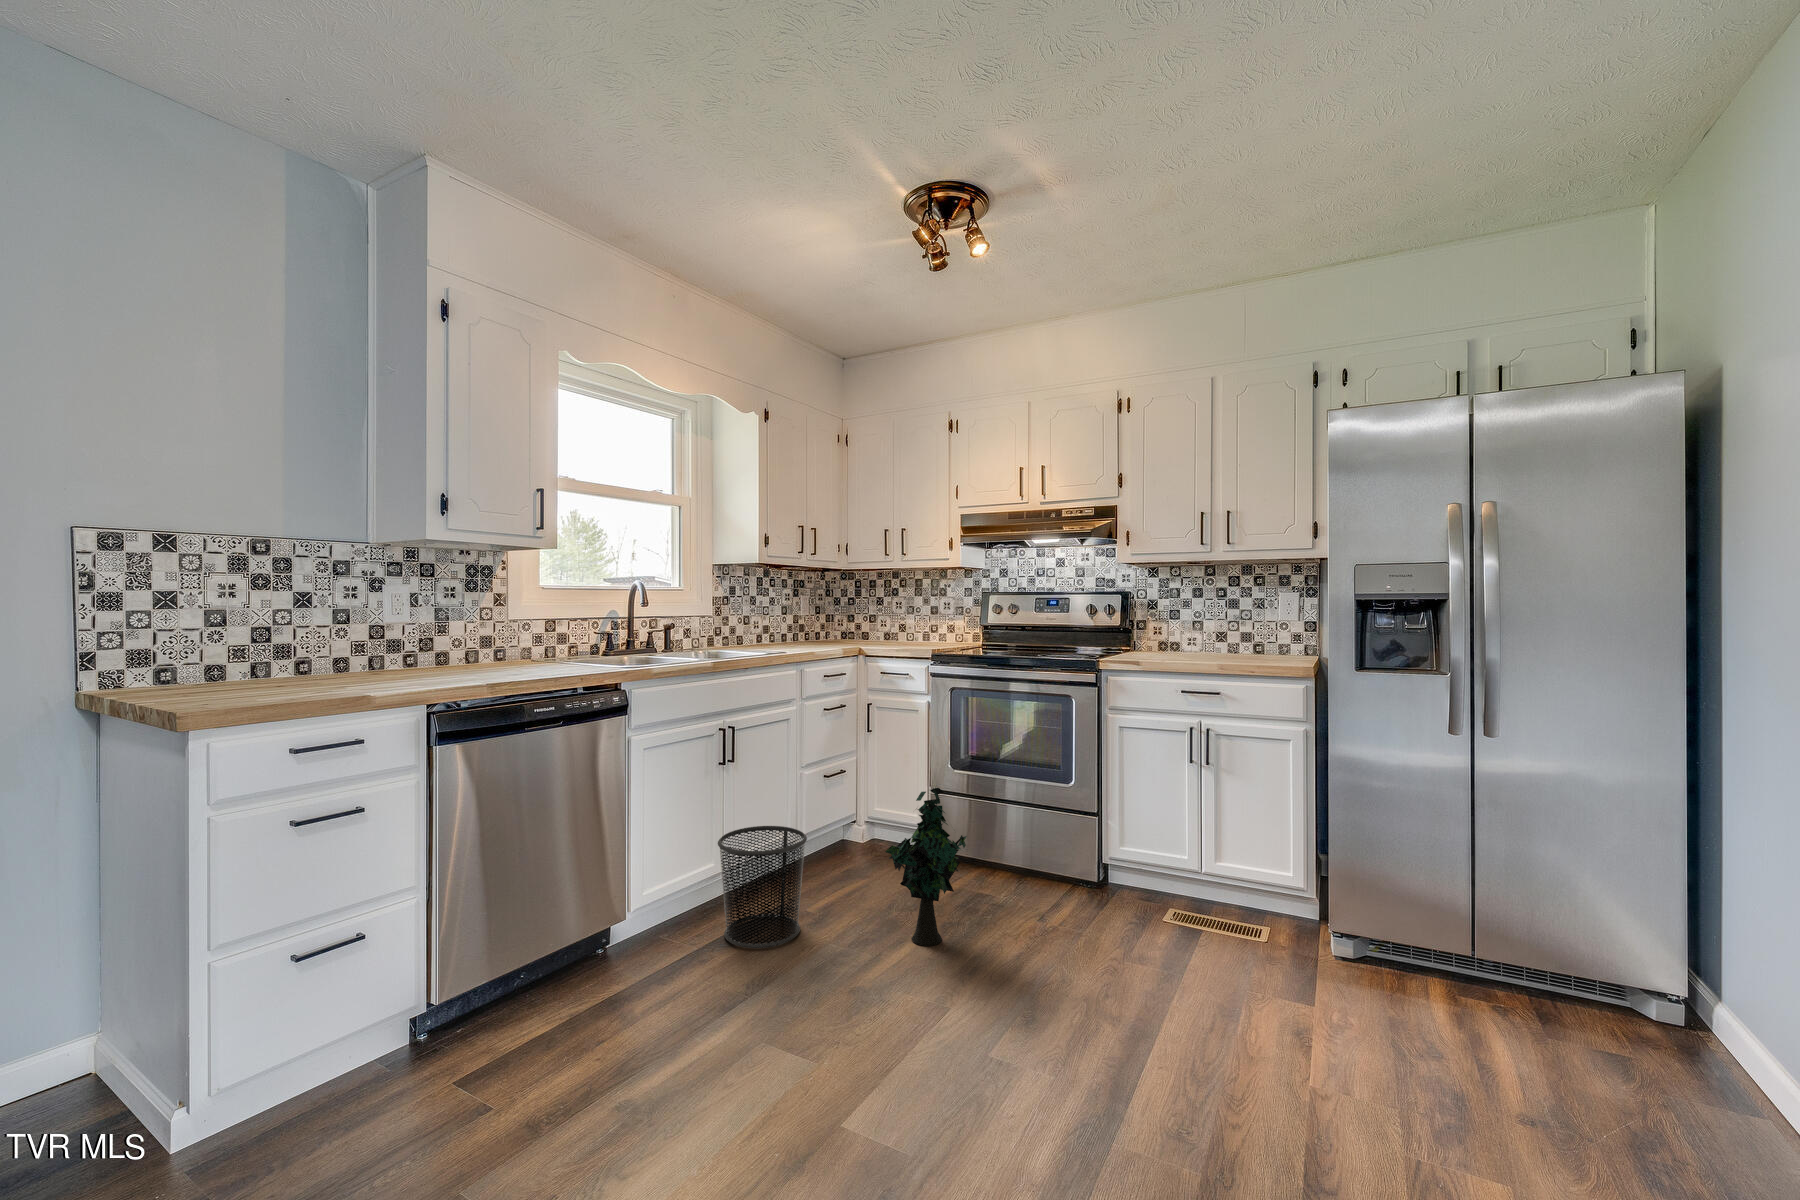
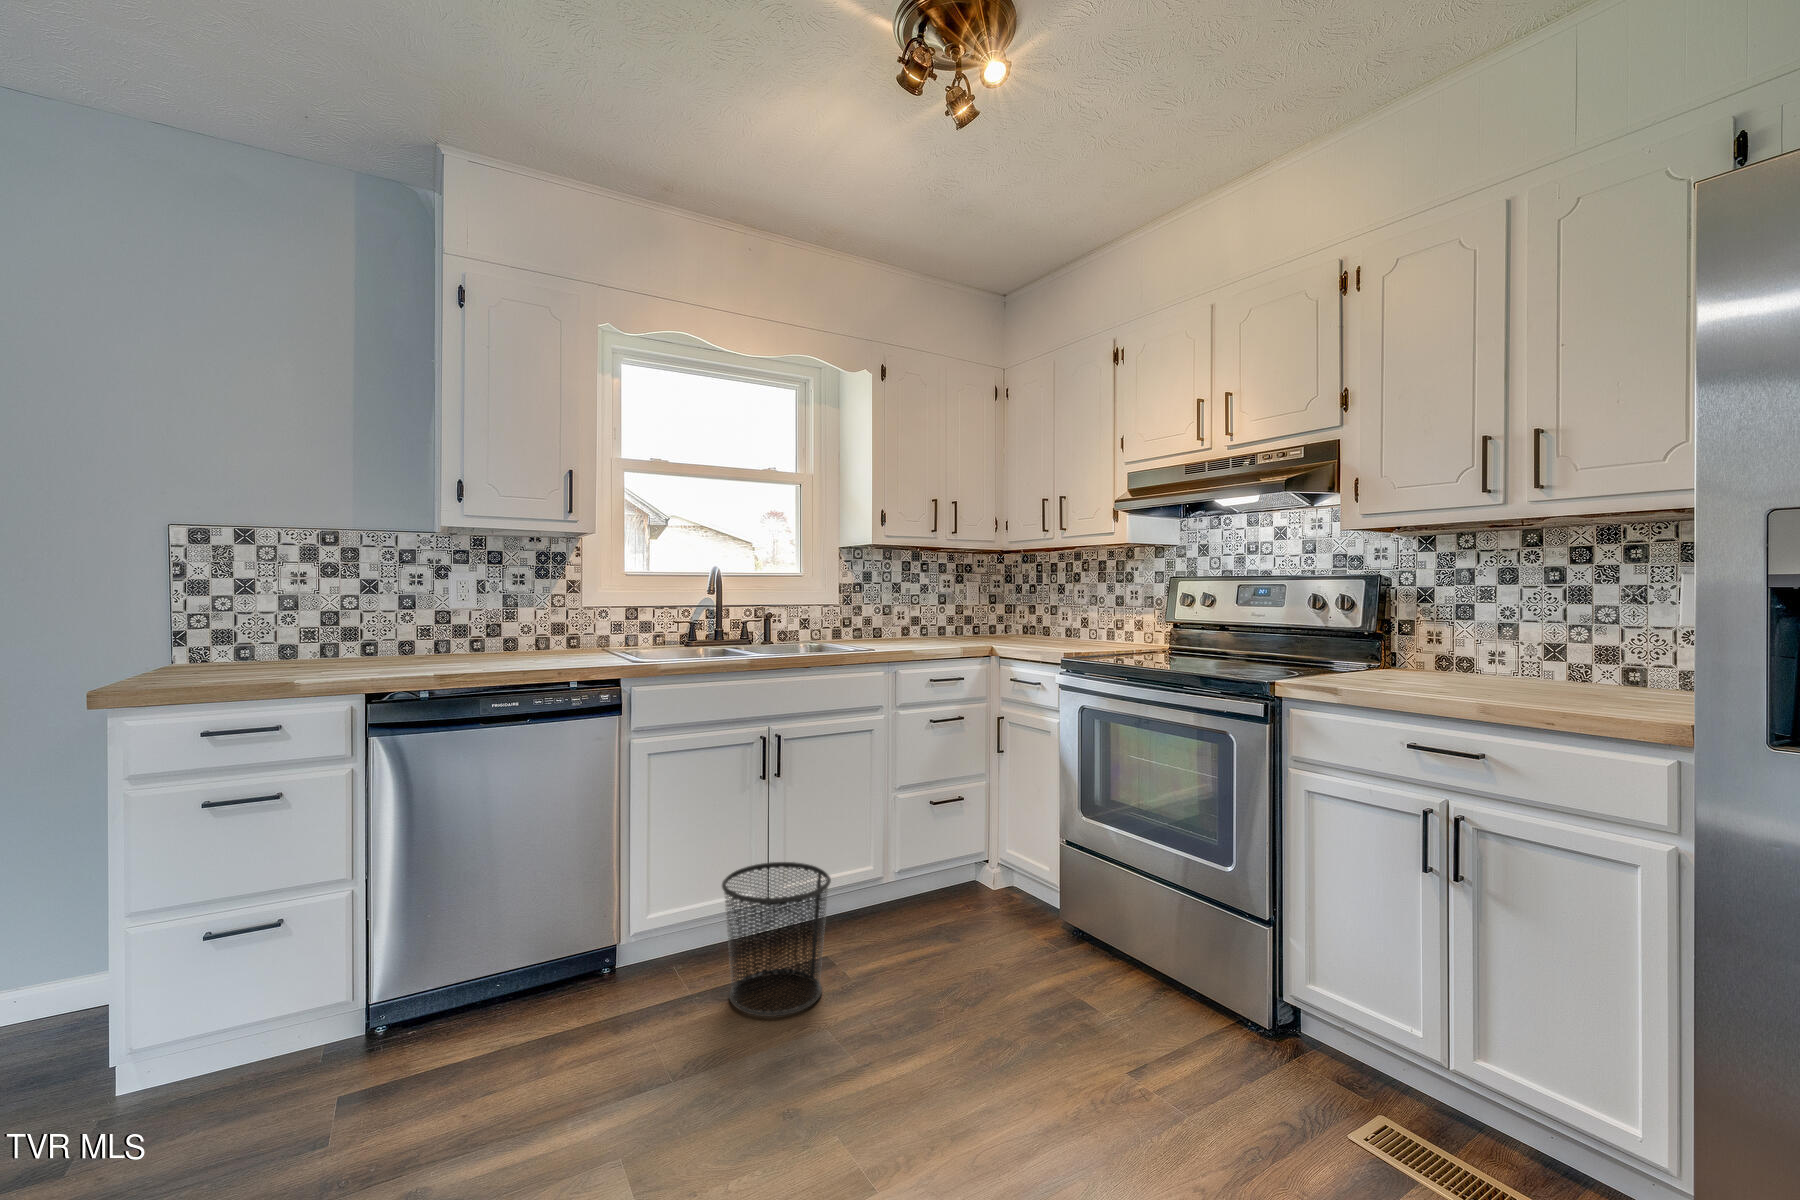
decorative plant: present [885,788,966,946] -> none [897,848,1015,1067]

